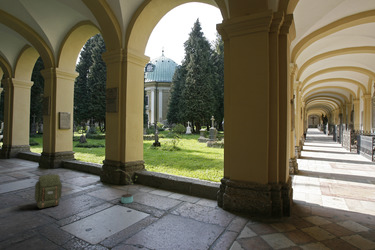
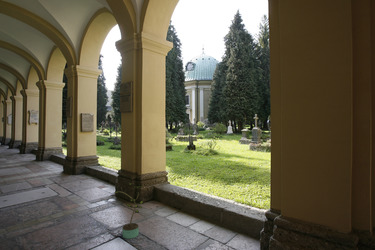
backpack: present [35,174,62,208] -> none [16,193,51,239]

